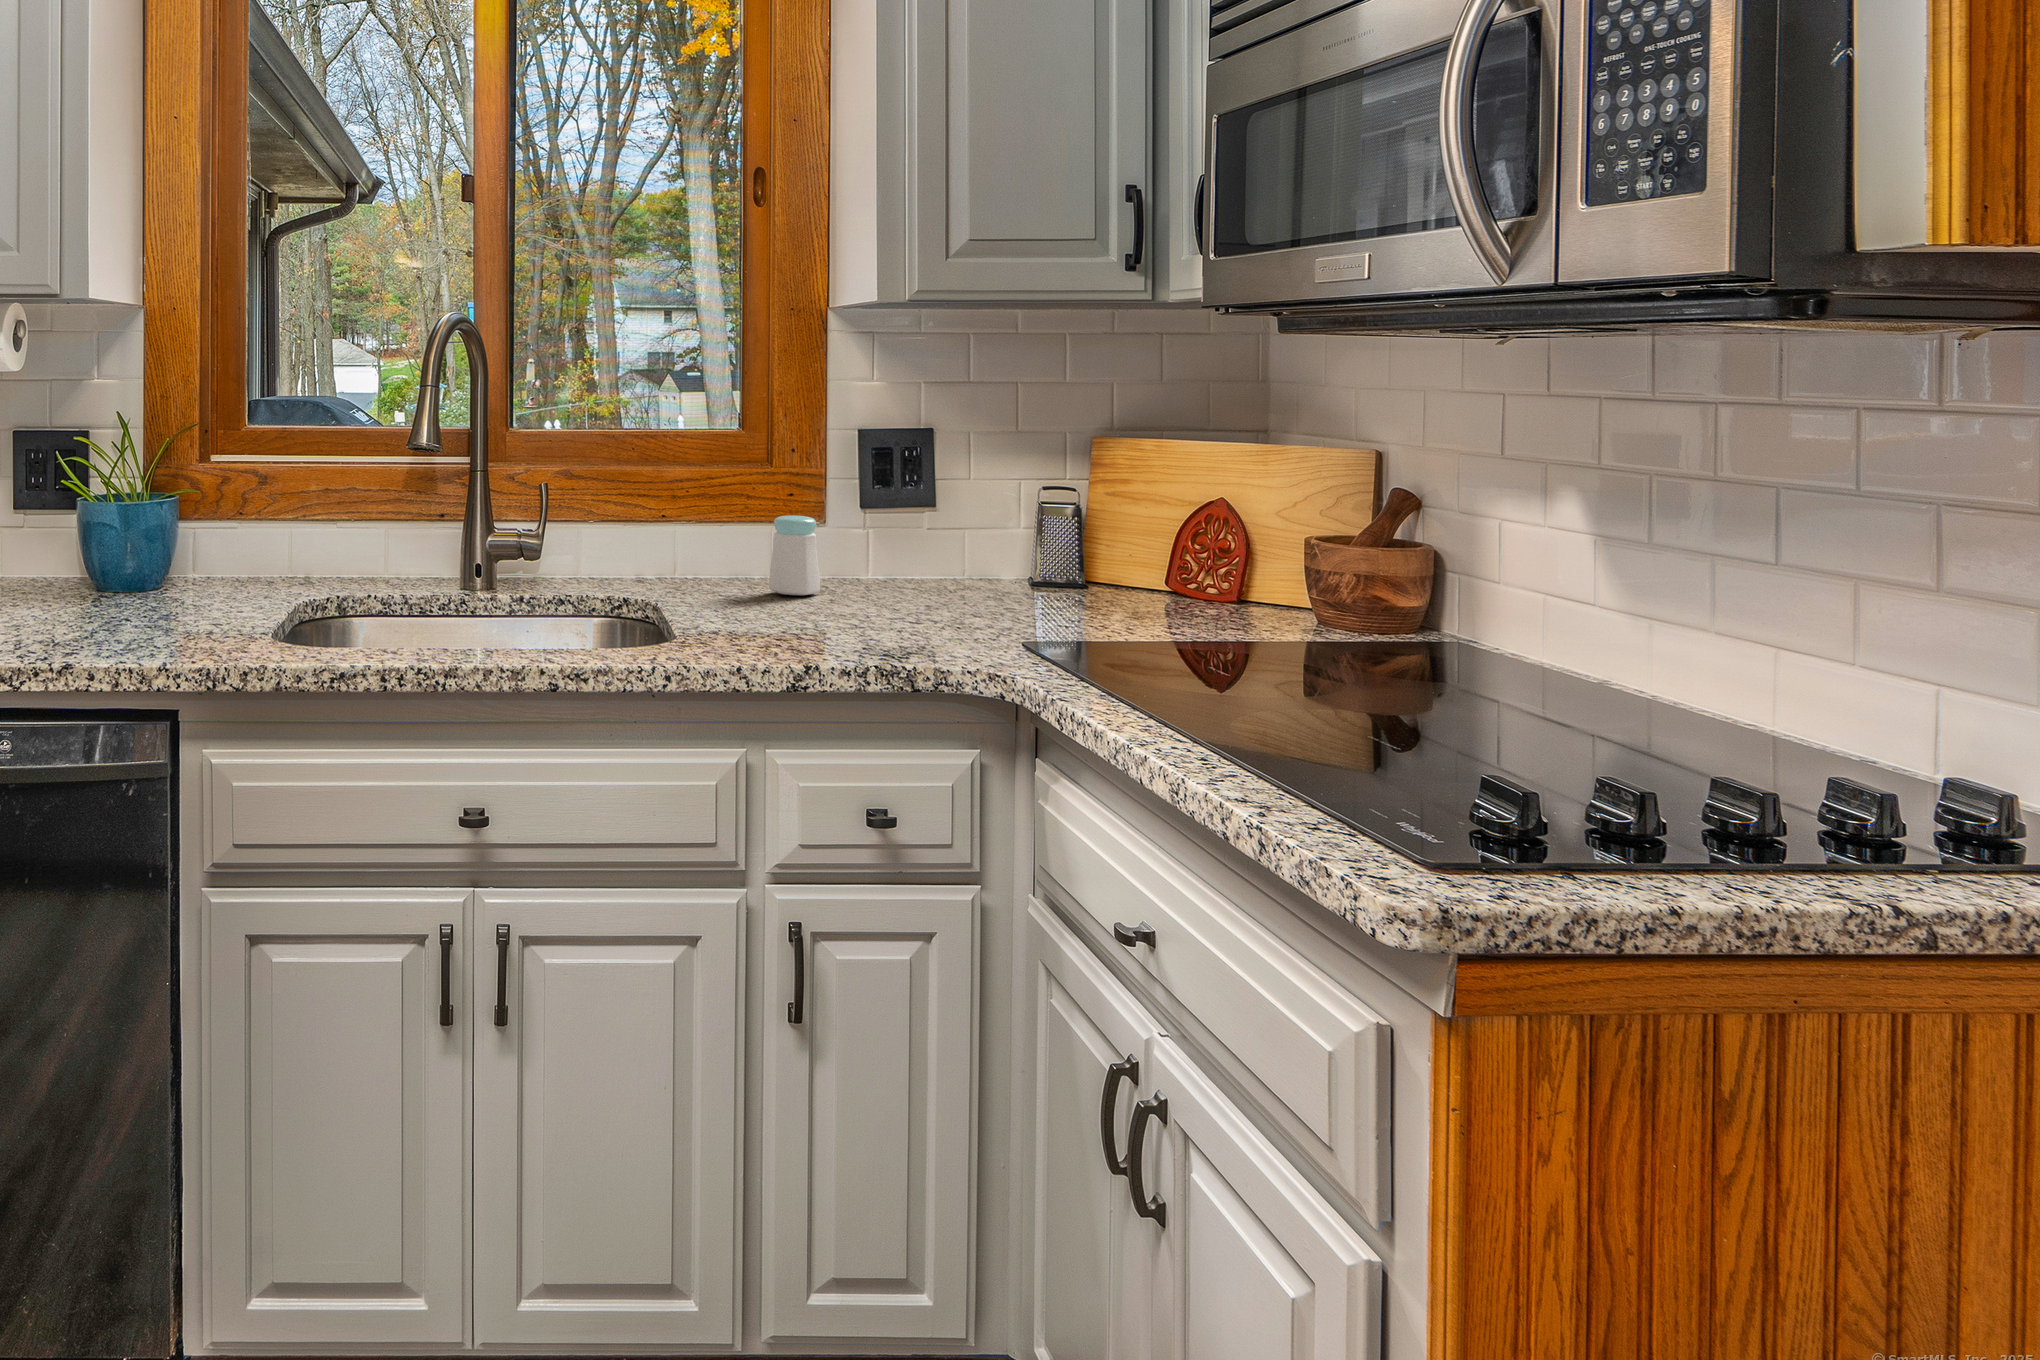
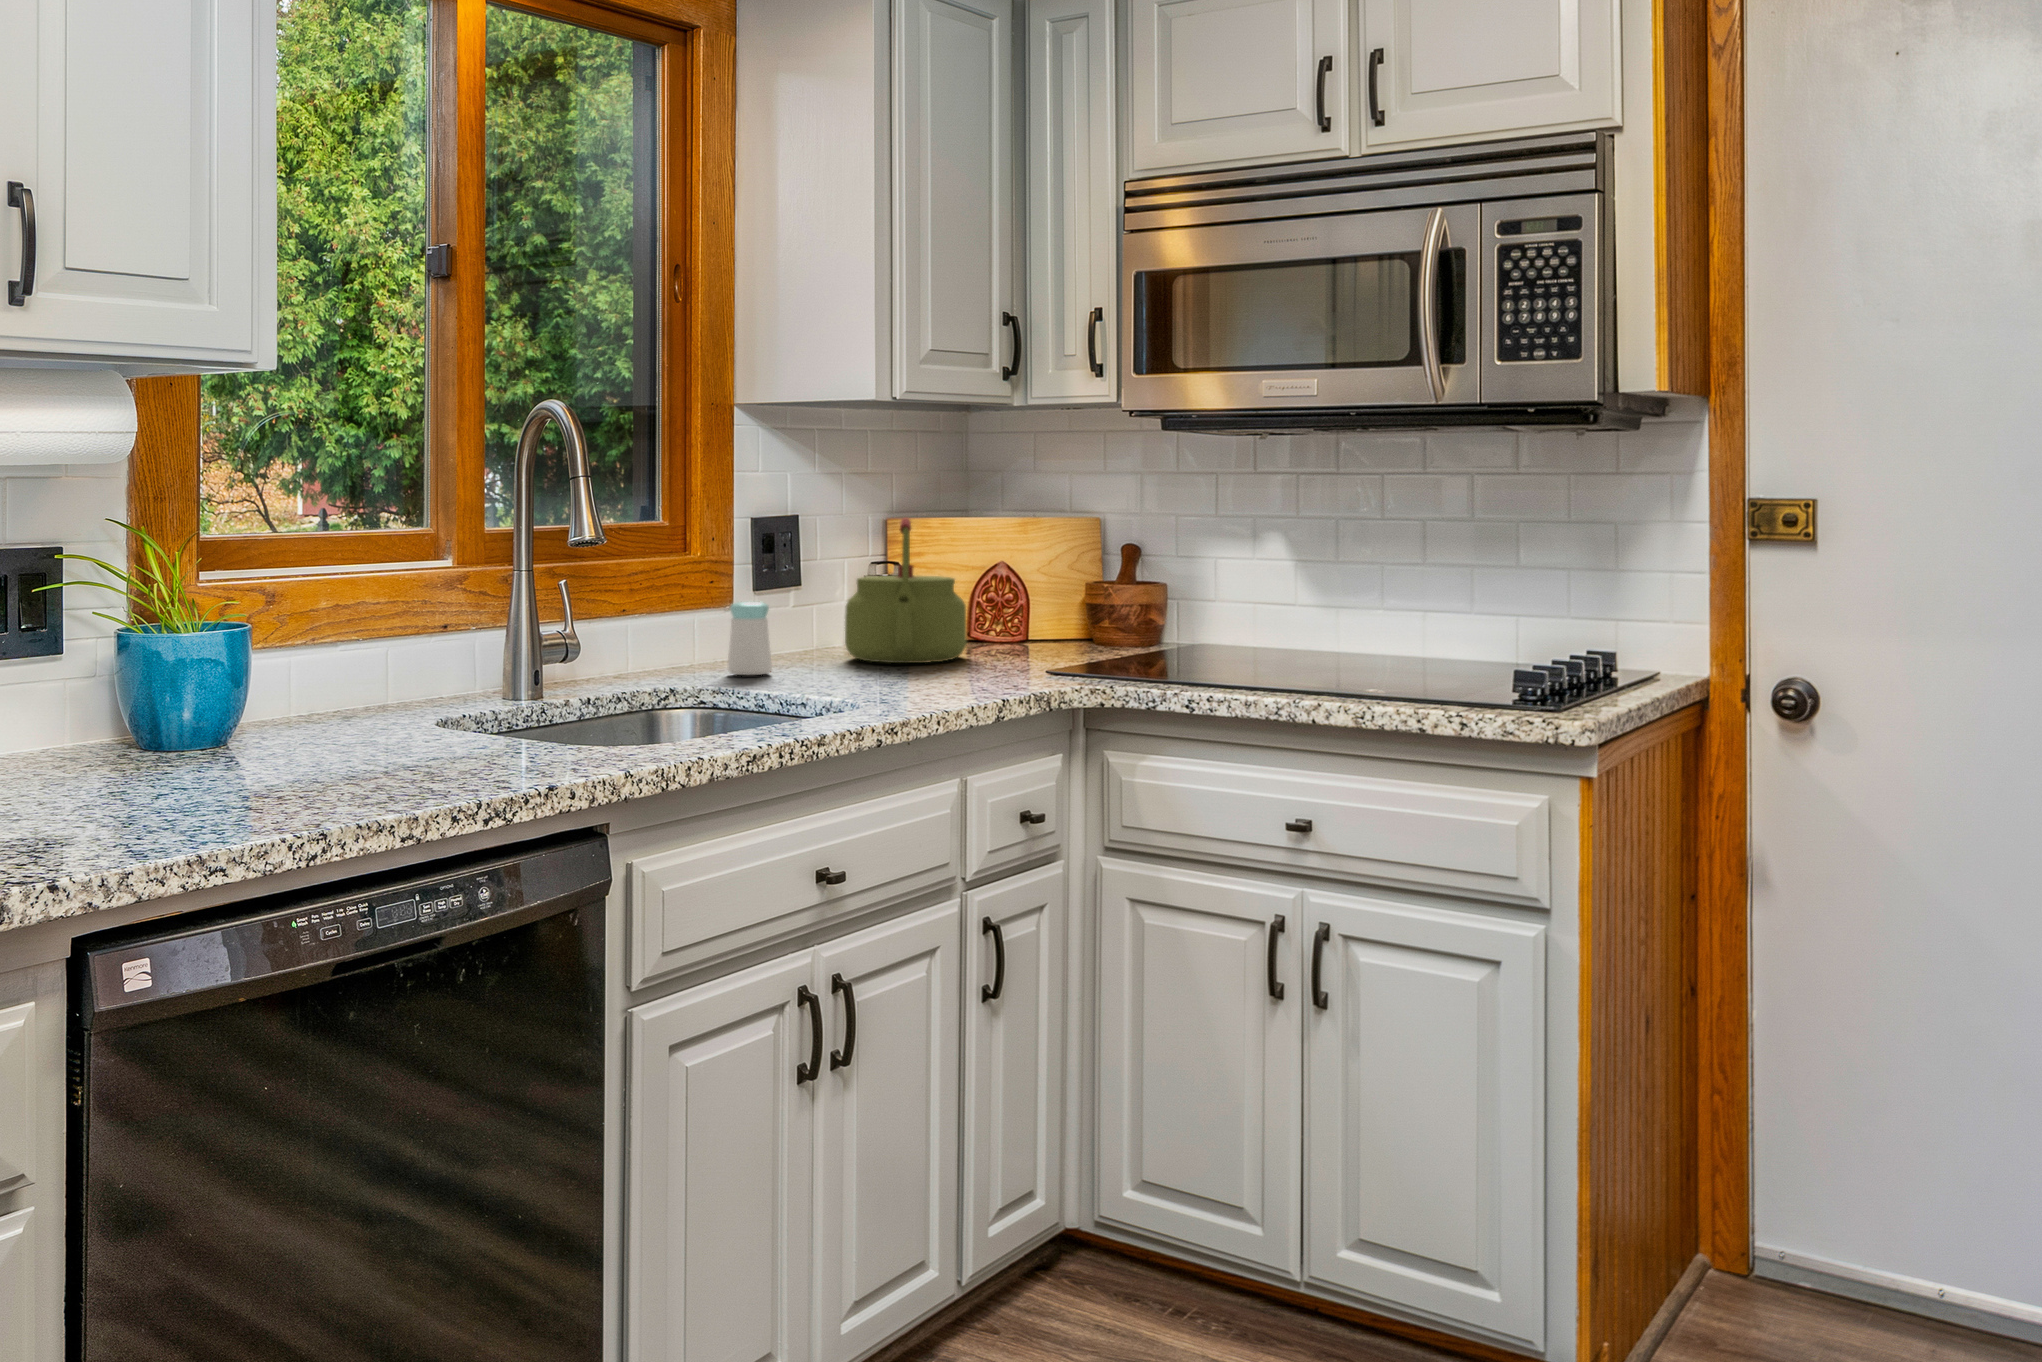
kettle: none [934,433,1091,609] -> present [845,518,967,663]

